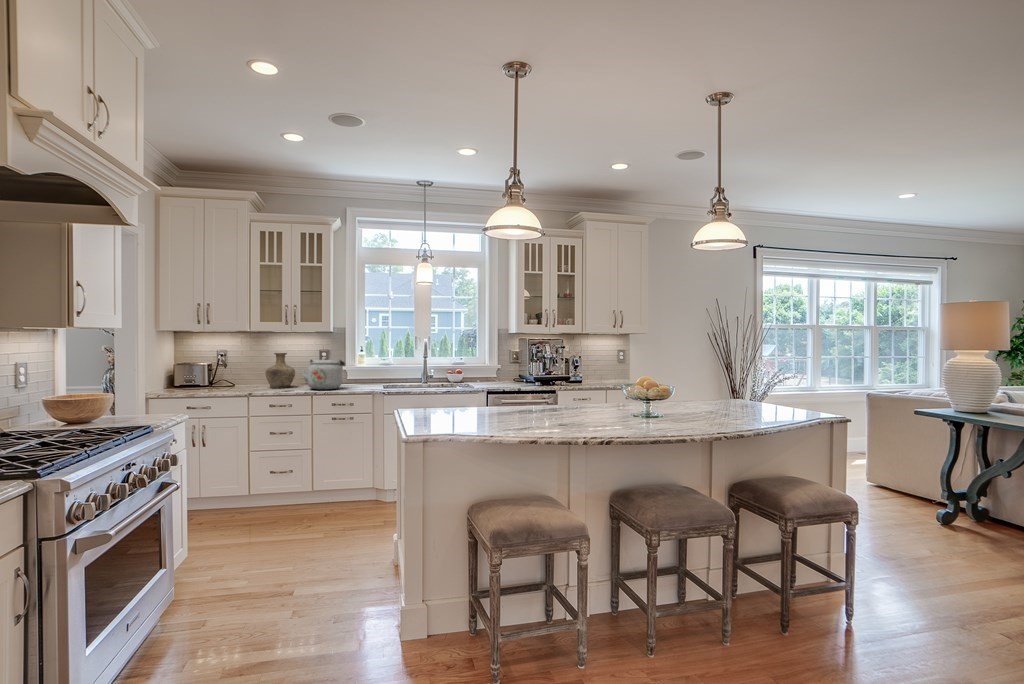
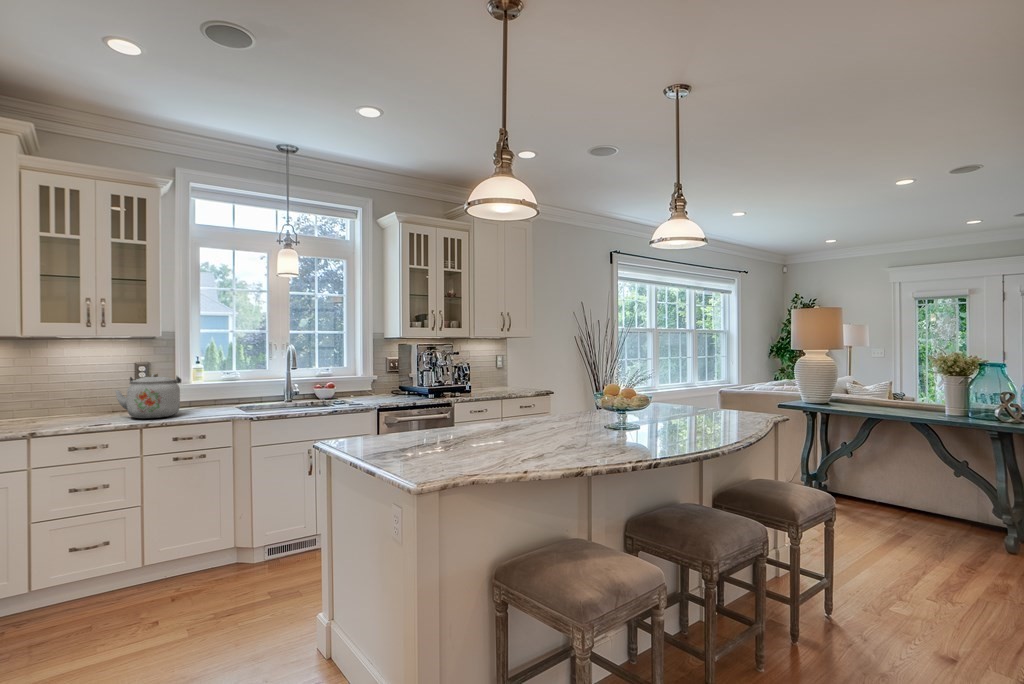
vase: present [265,353,295,388] -> none [49,367,99,419]

